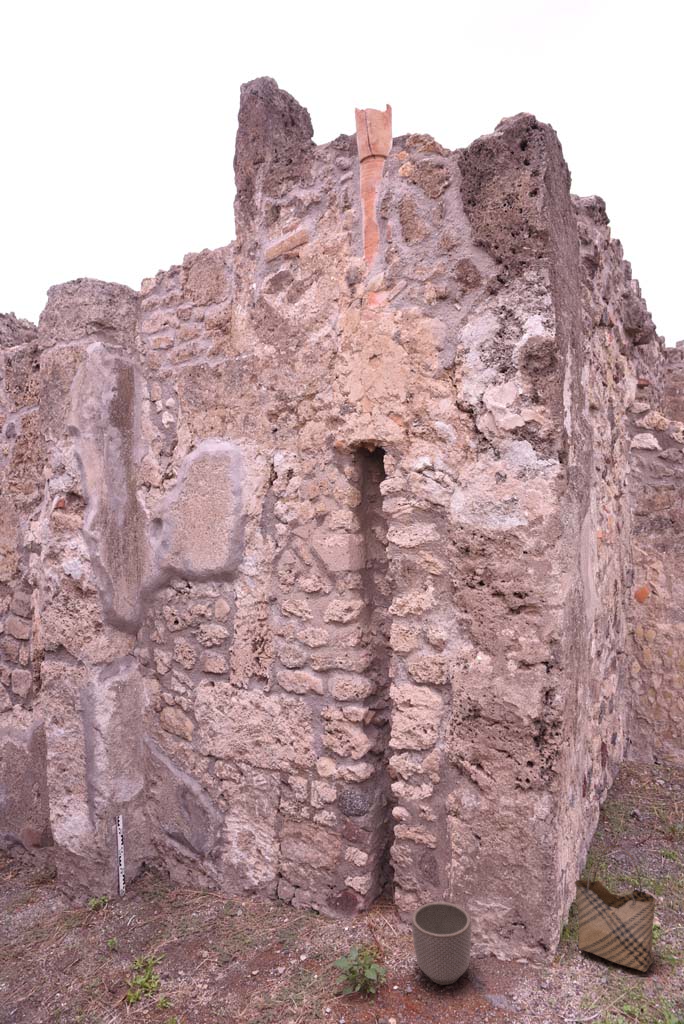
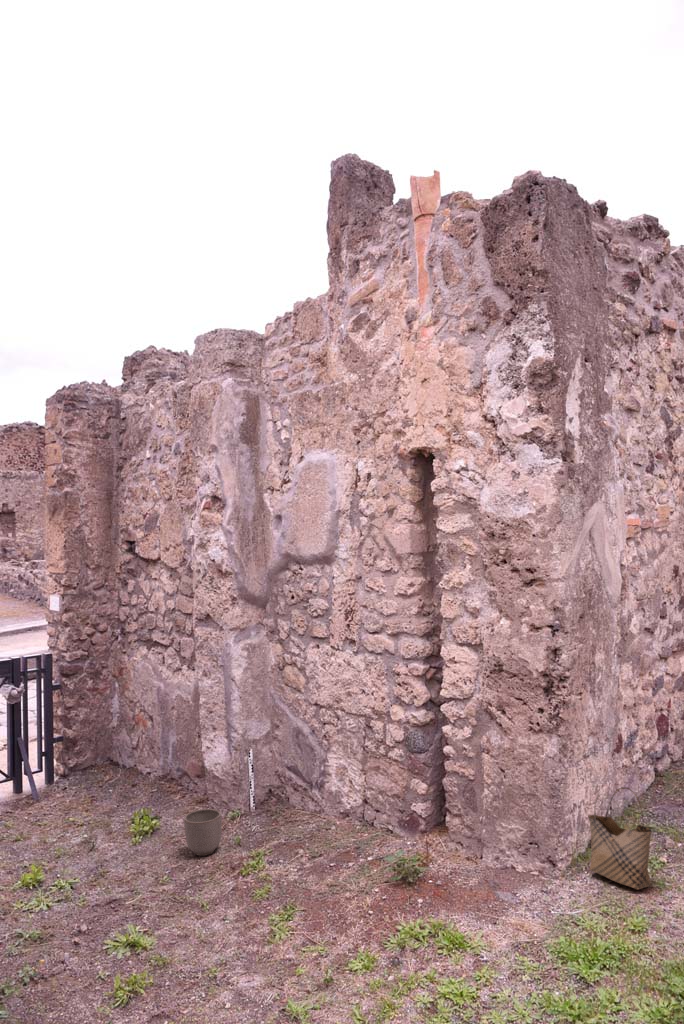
planter: present [412,902,471,985] -> present [184,809,222,856]

